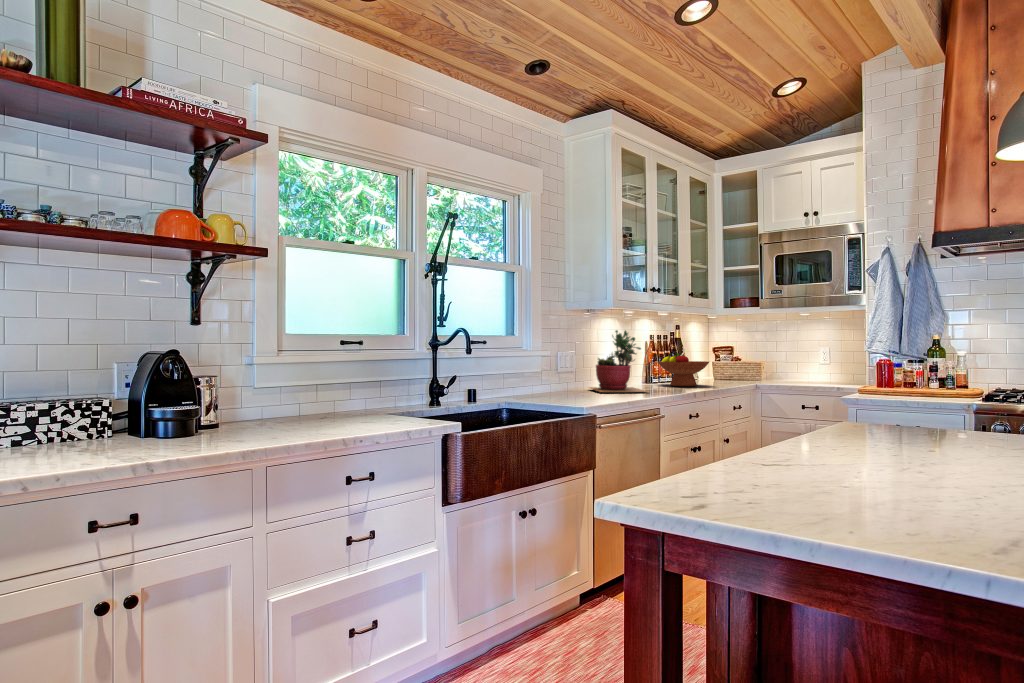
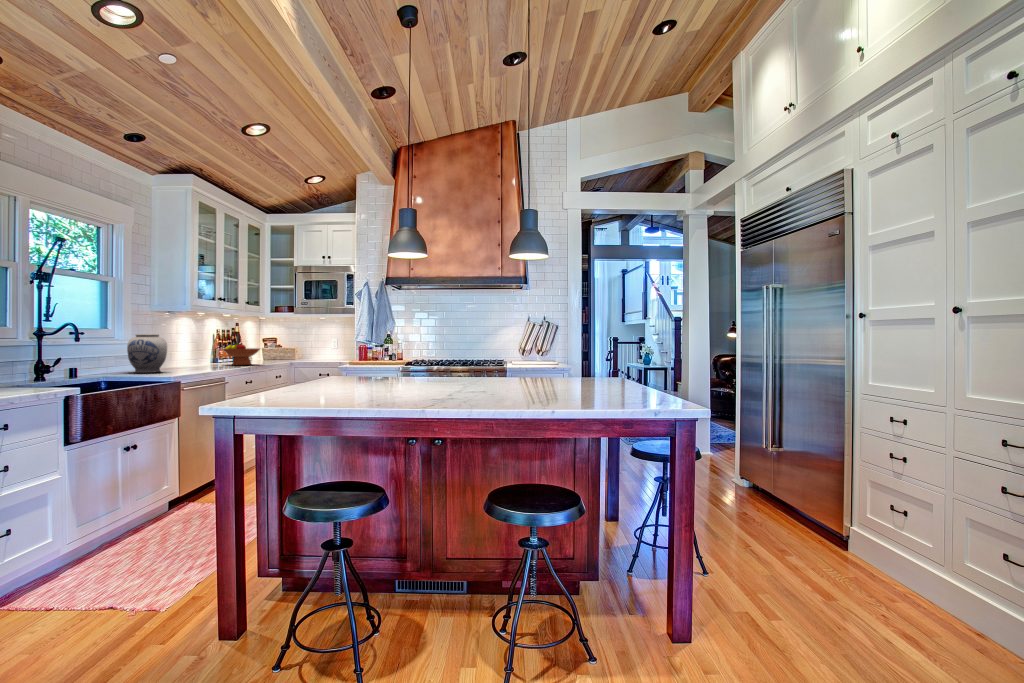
succulent plant: present [590,330,647,392] -> none [167,326,218,369]
vase: none [536,342,582,397] -> present [127,334,167,373]

